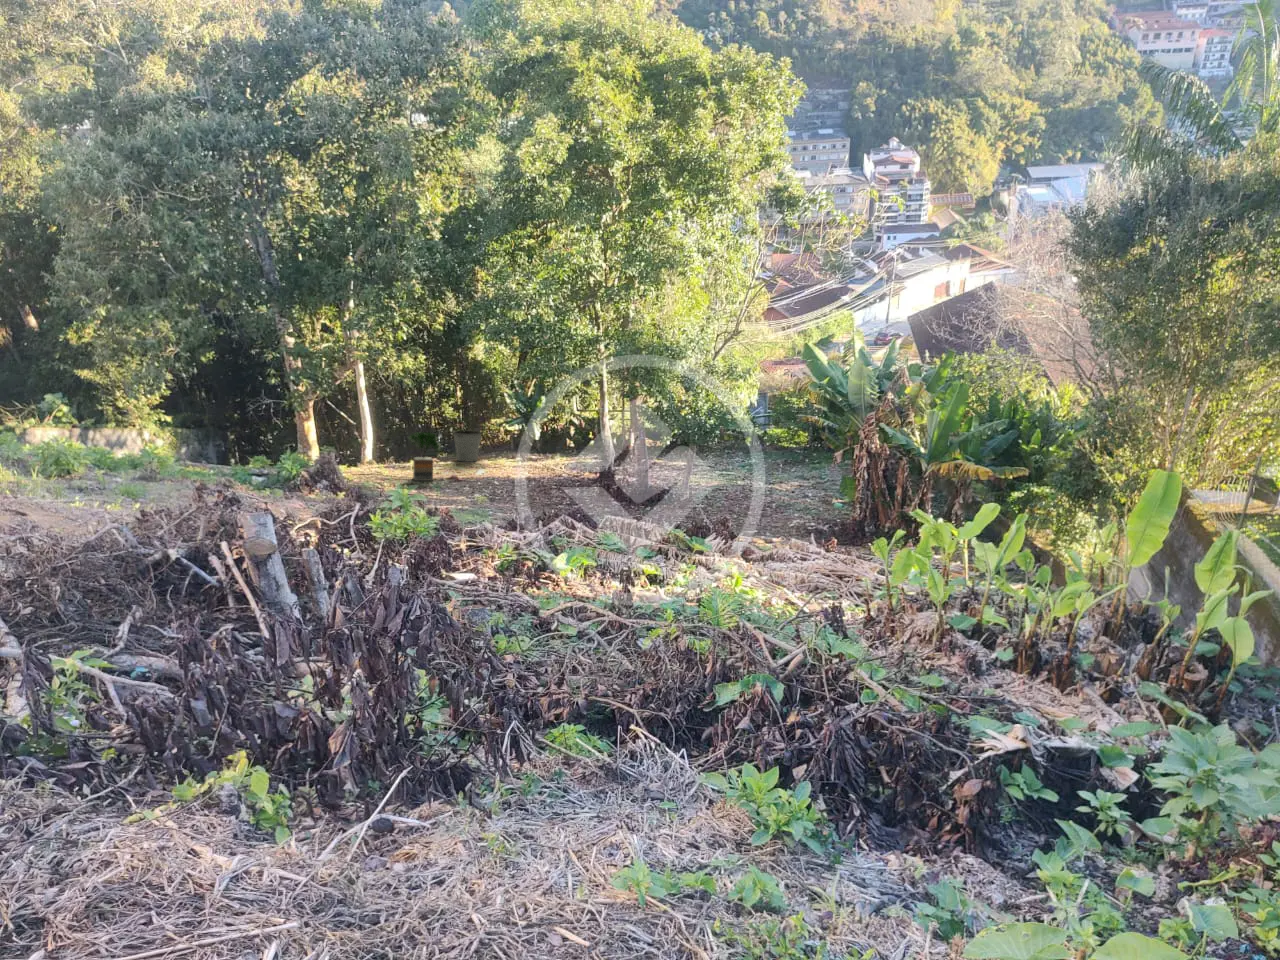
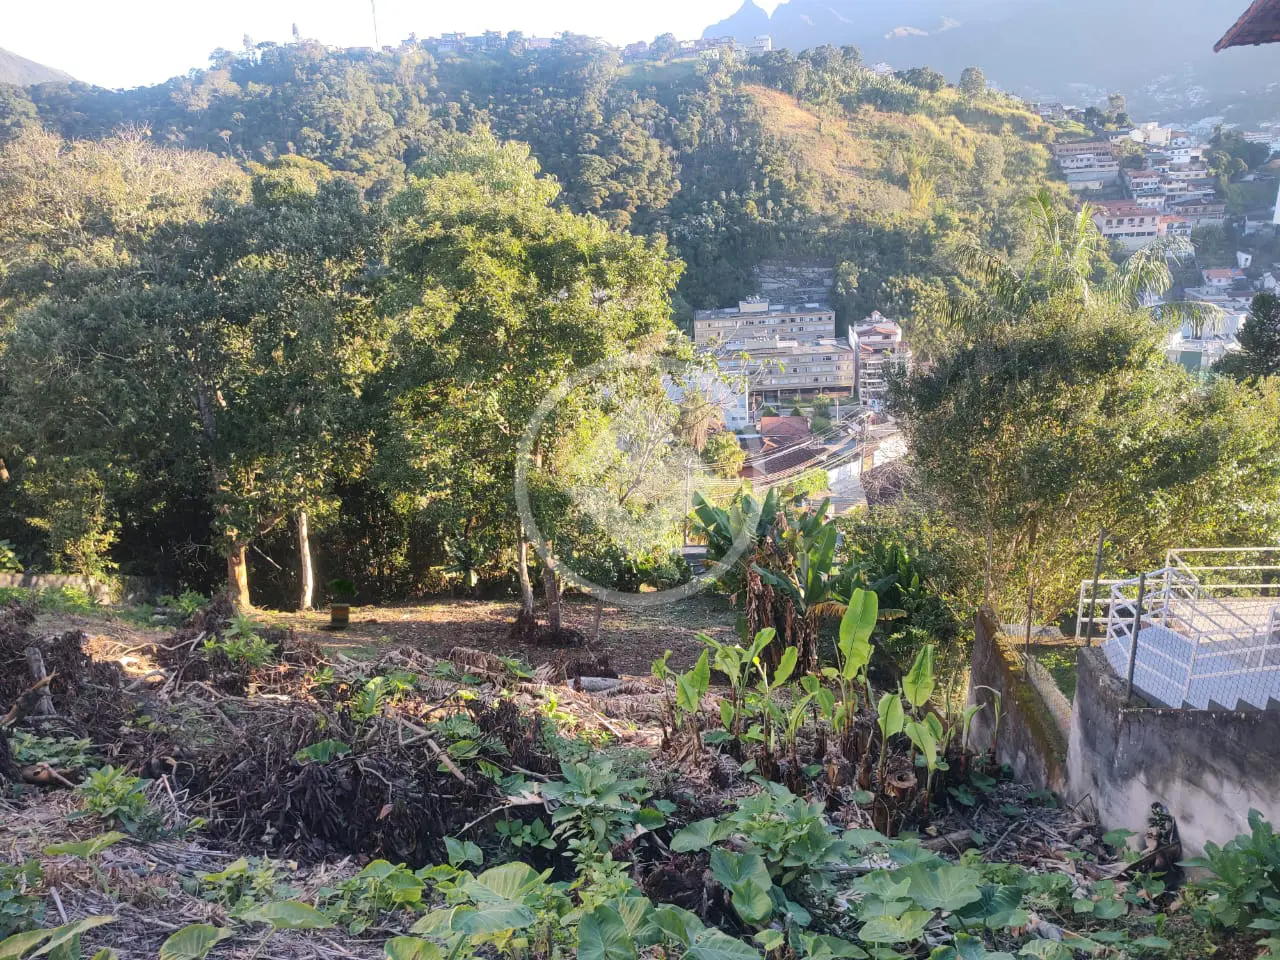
bucket: present [453,431,482,462] -> none [385,578,414,609]

